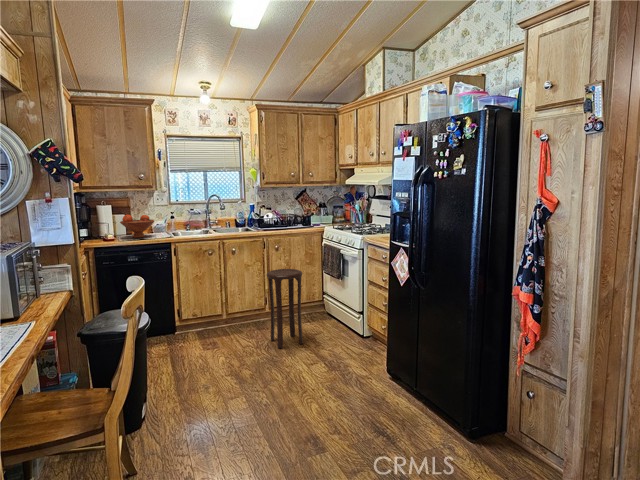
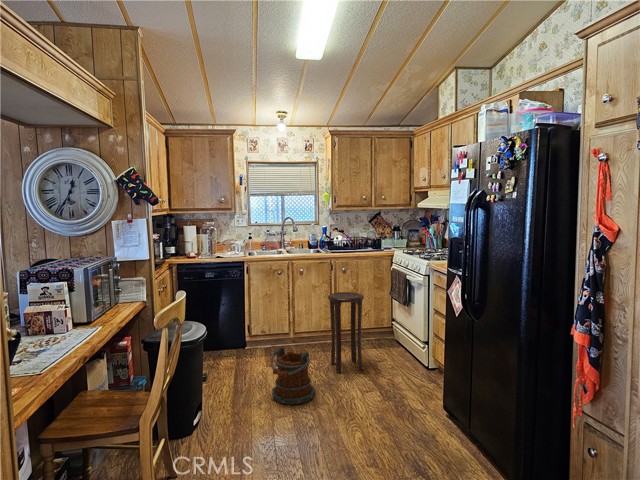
fruit bowl: present [120,215,154,238] -> none [202,235,232,256]
bucket: none [215,329,262,386] -> present [271,347,316,404]

